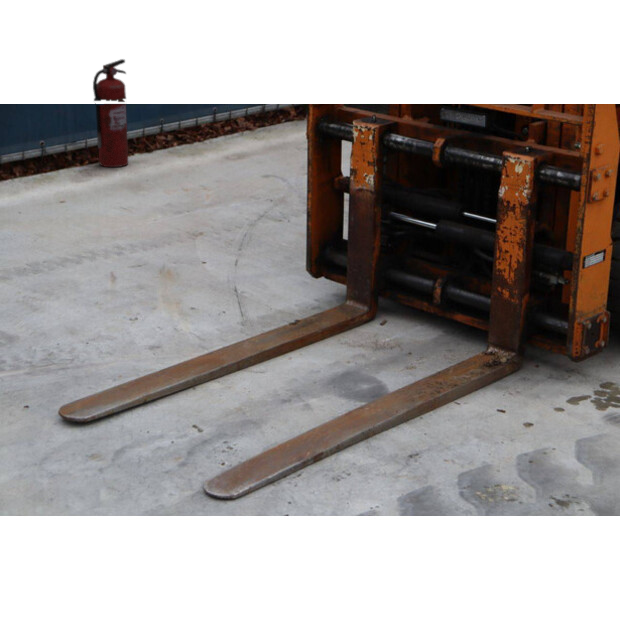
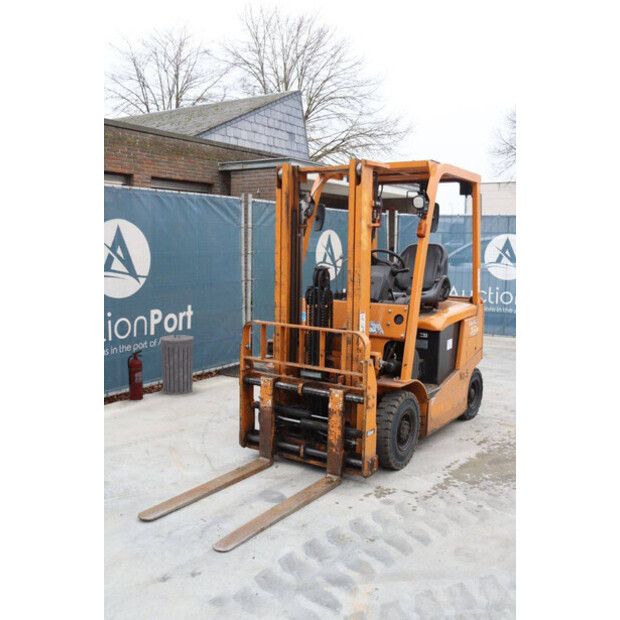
trash can: none [166,27,238,159] -> present [160,335,194,394]

